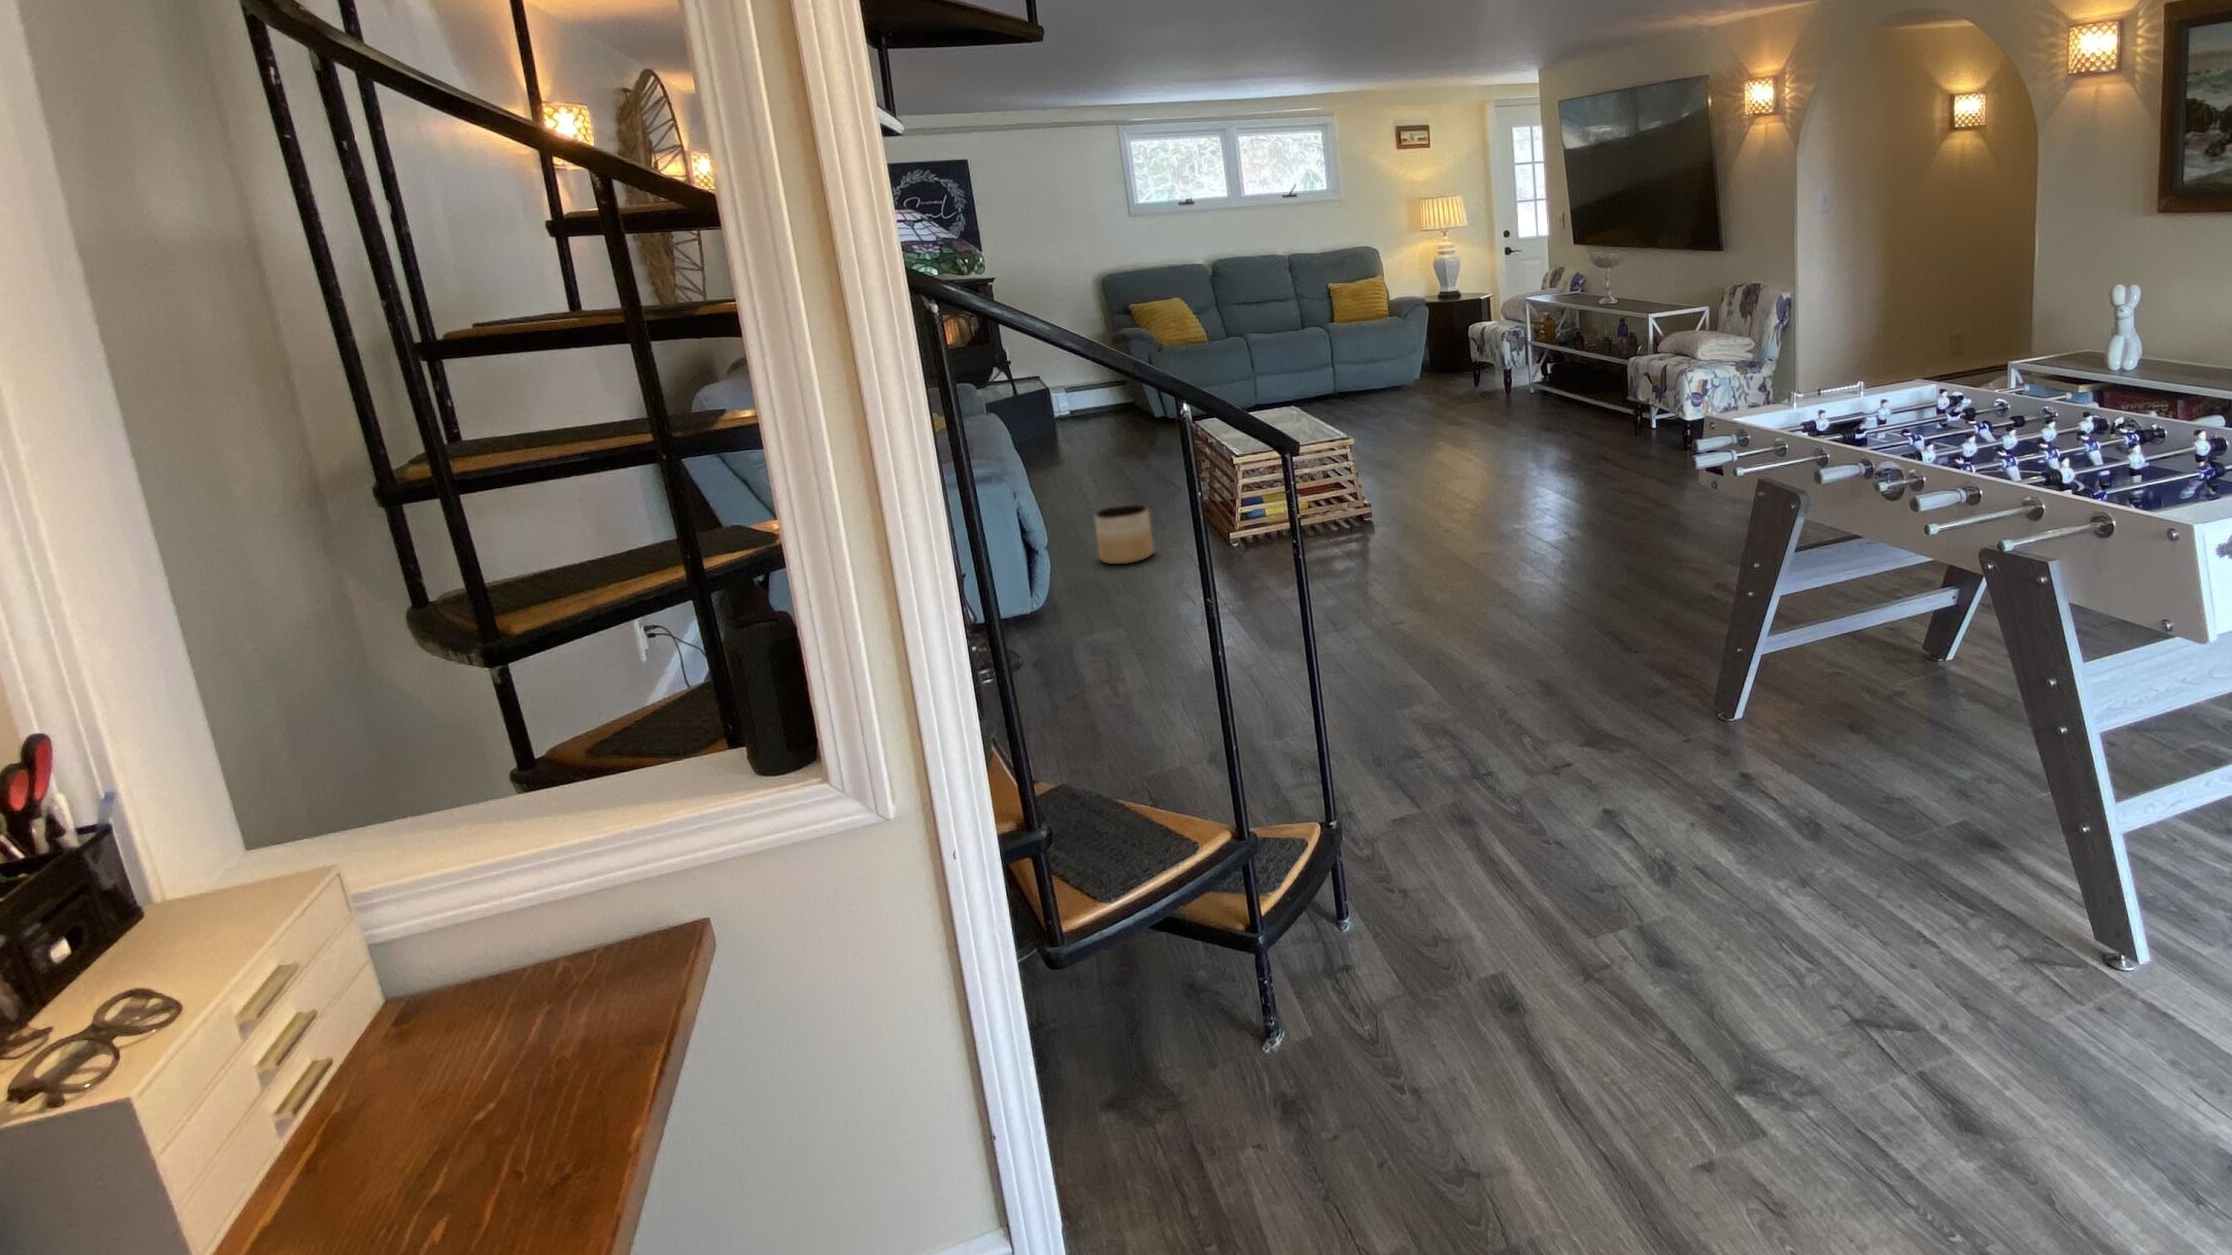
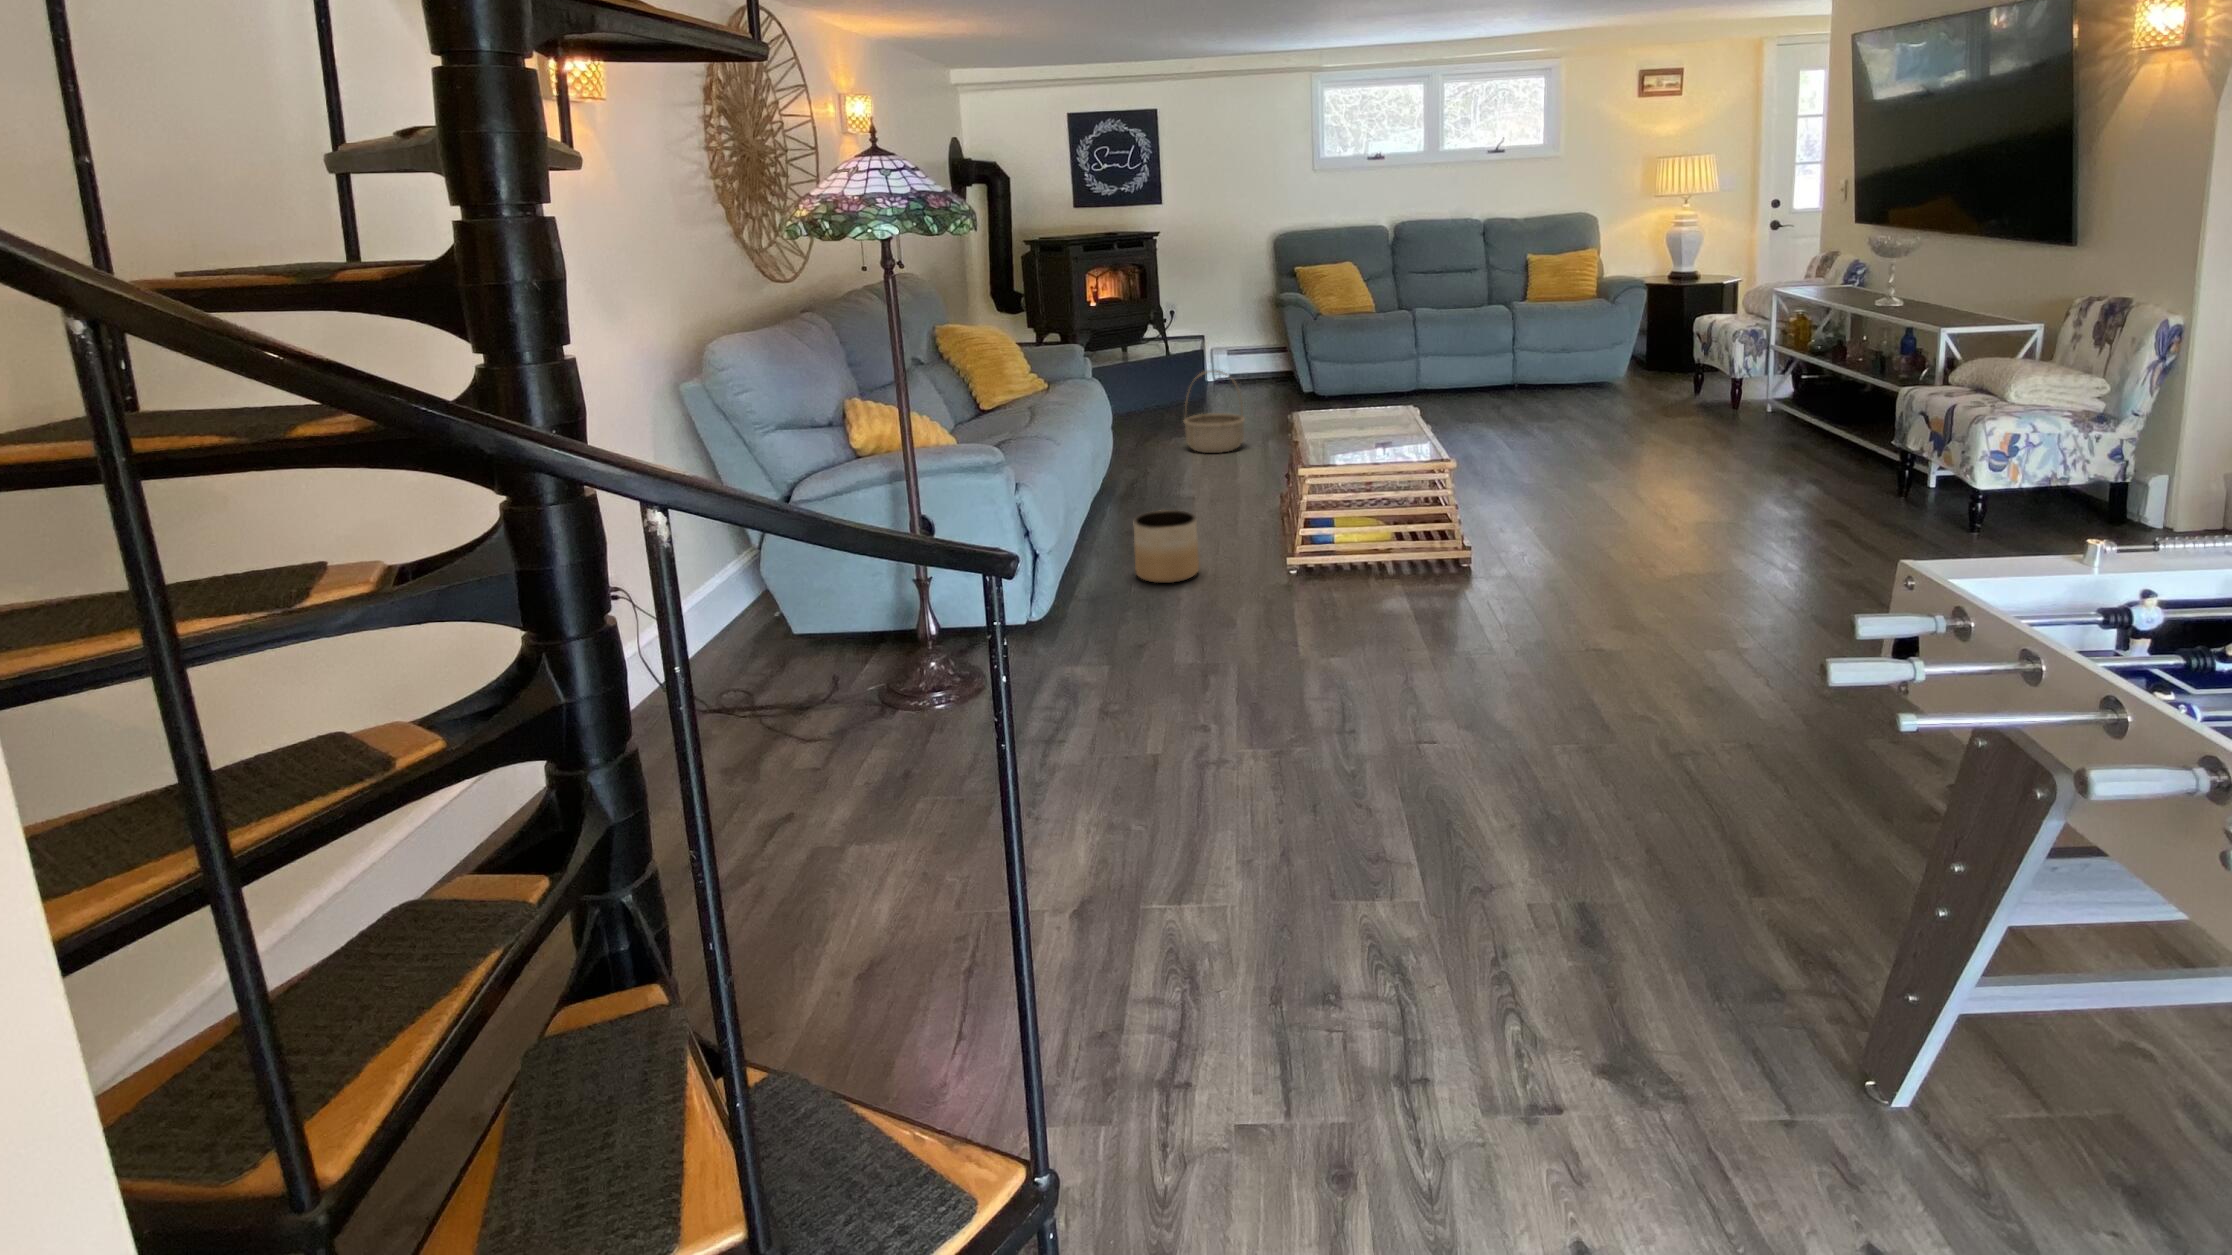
basket: none [1069,397,1126,472] -> present [1183,371,1245,453]

